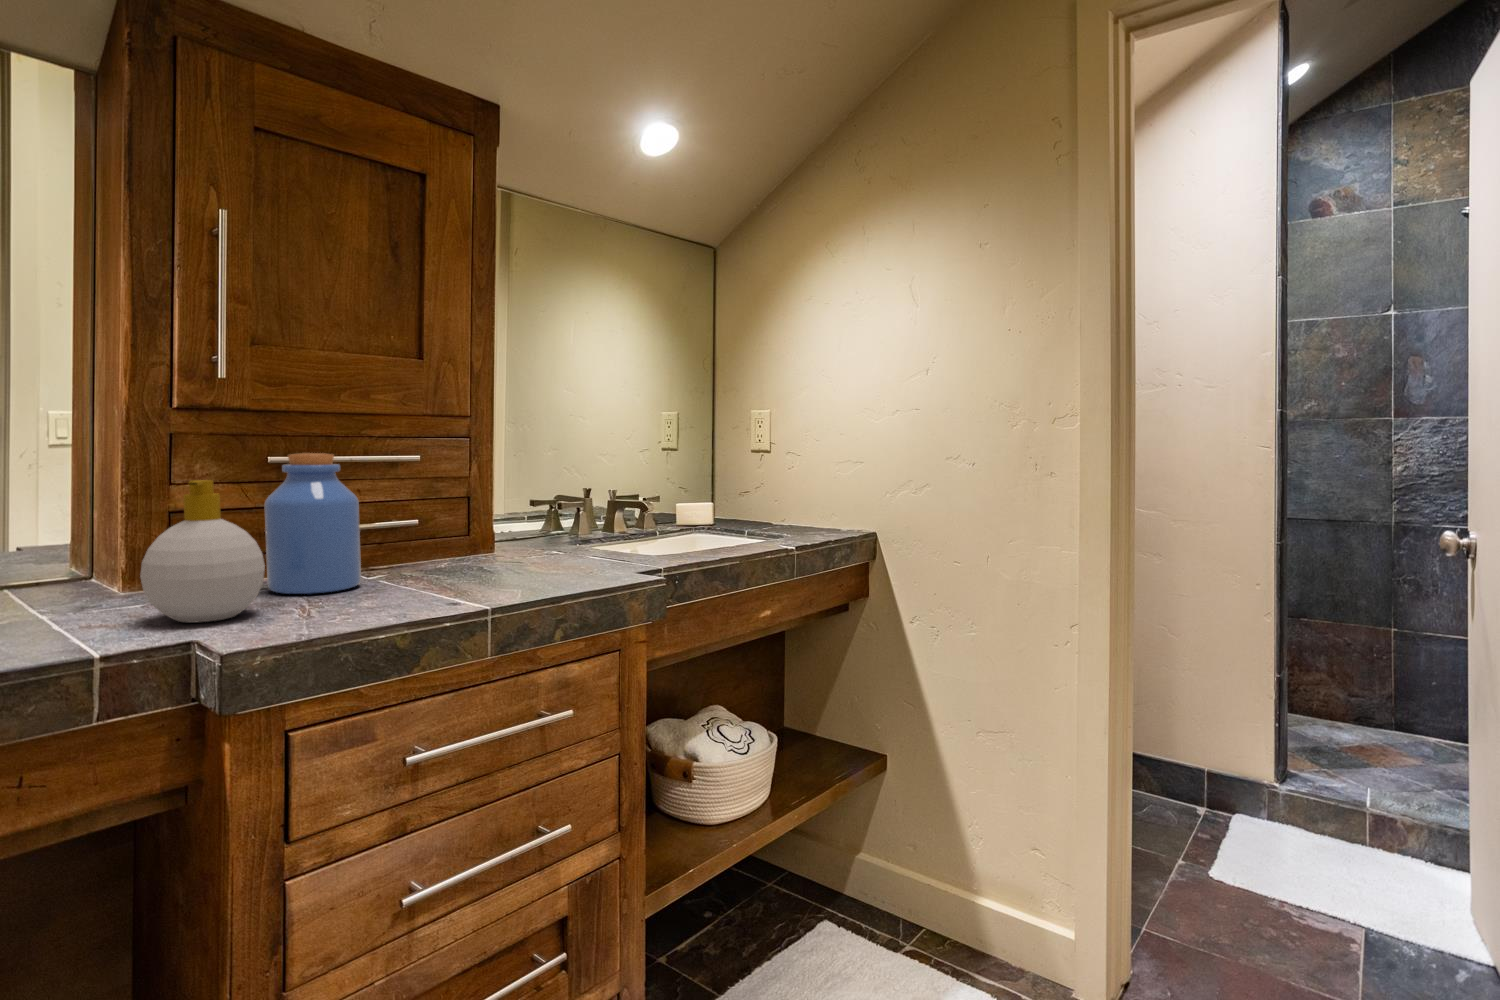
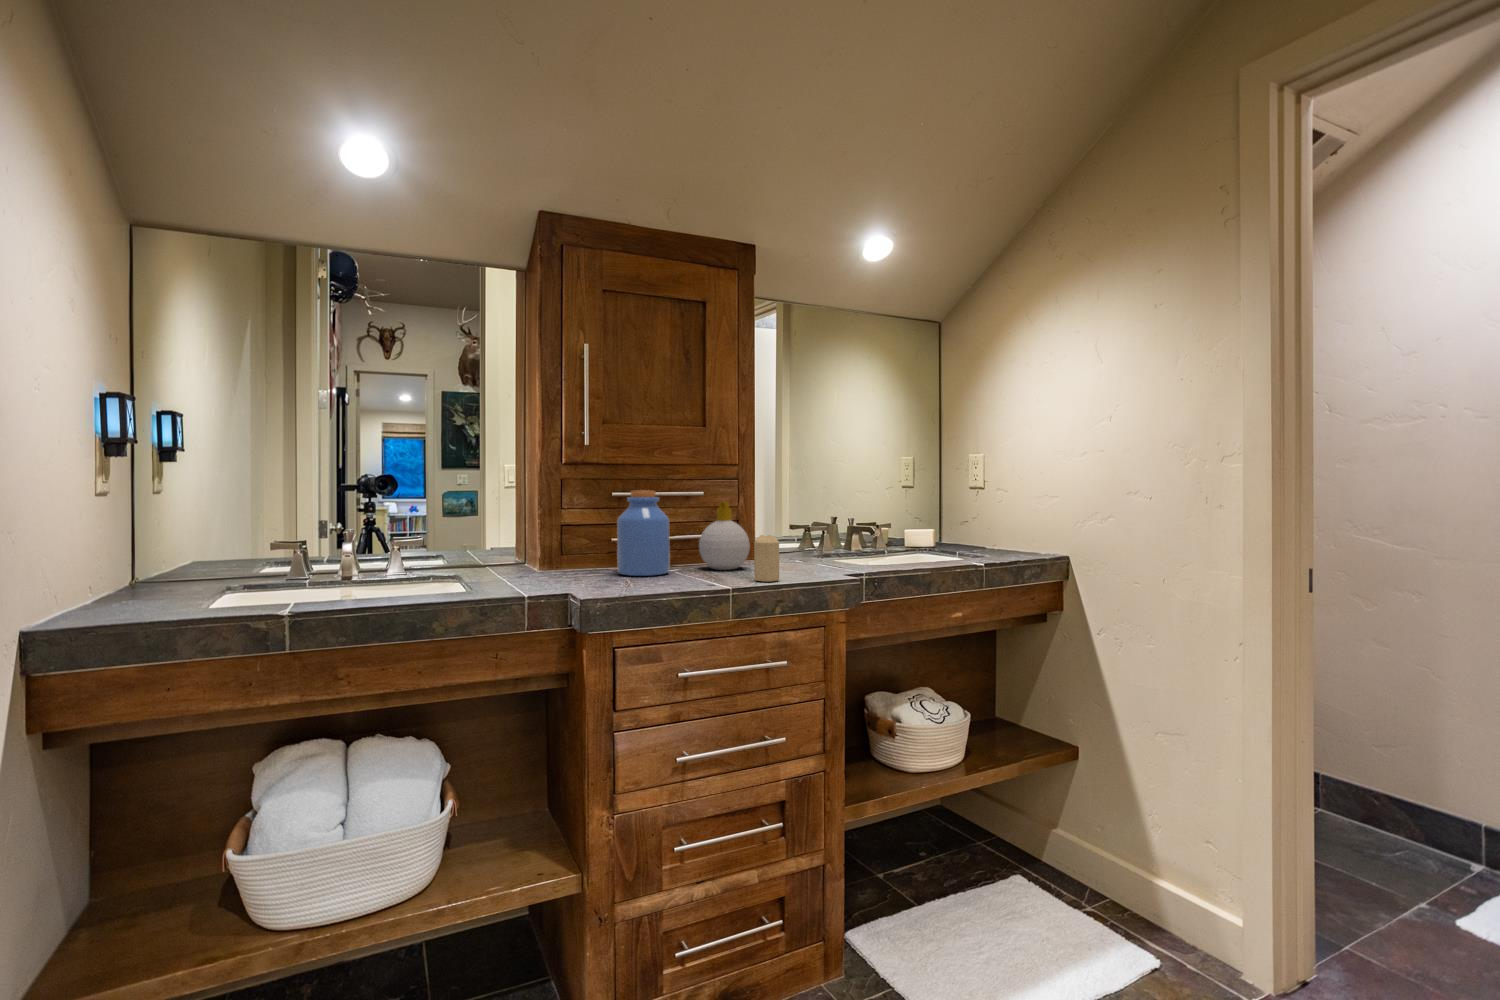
soap bottle: present [140,480,265,622] -> present [699,502,750,570]
candle: none [510,522,549,593] -> present [754,535,779,581]

